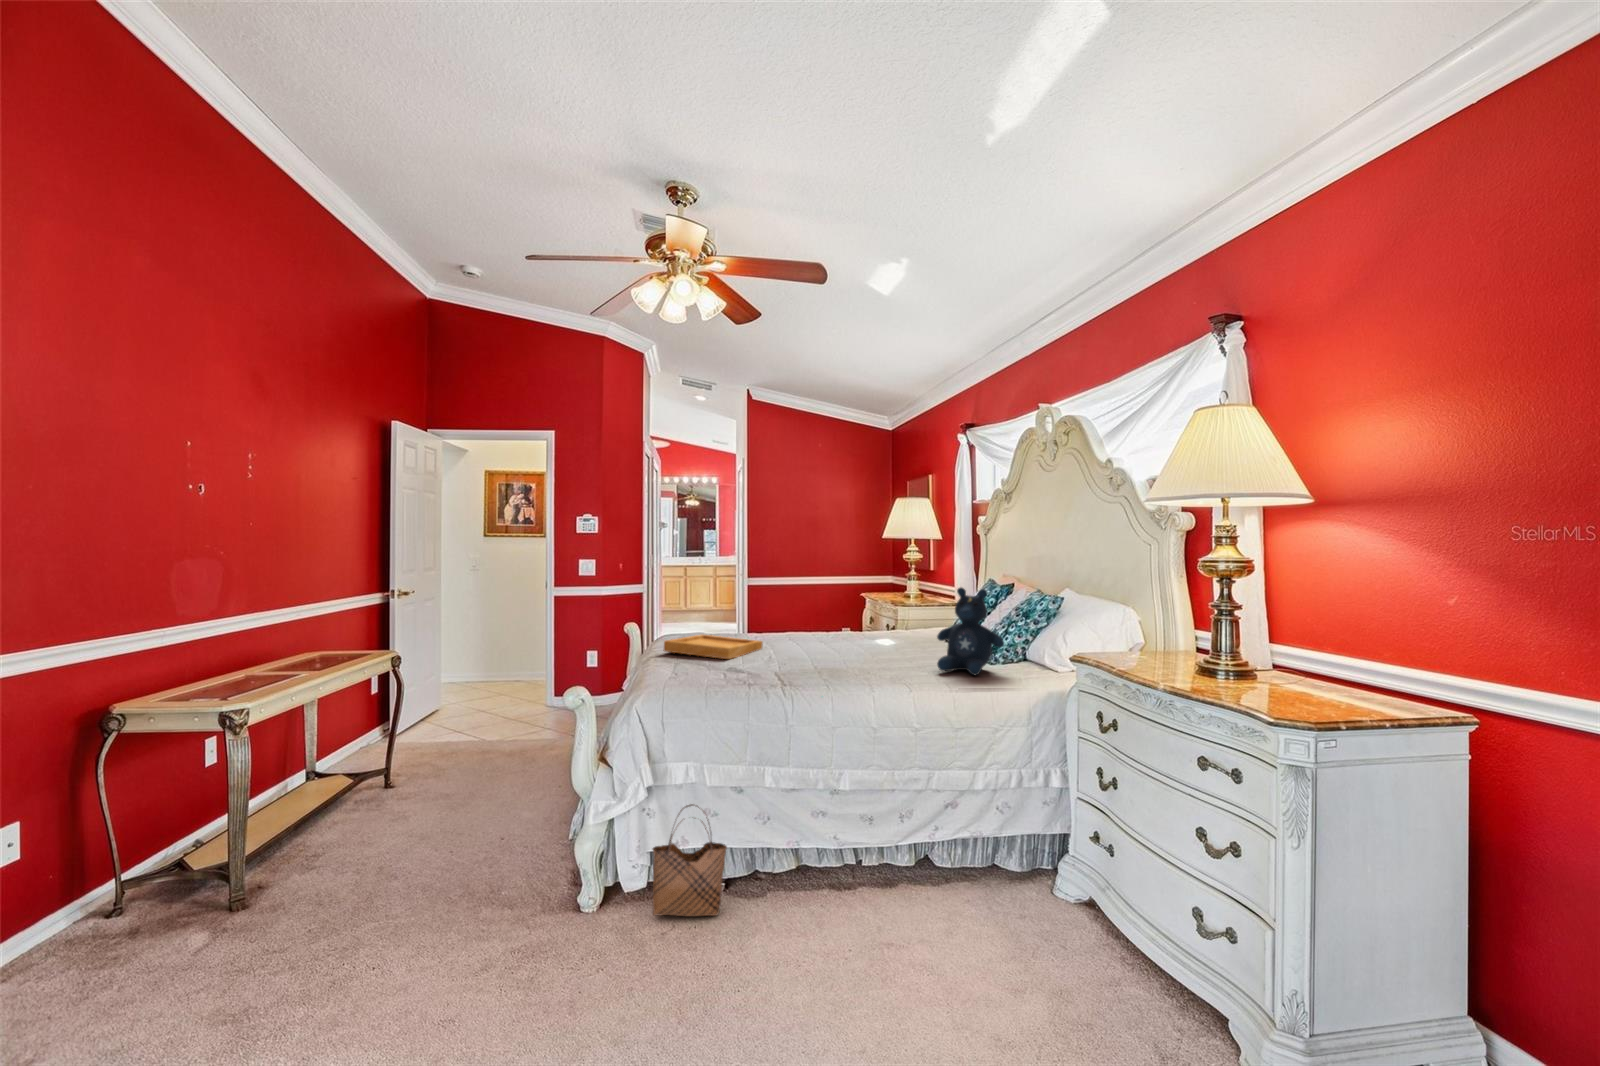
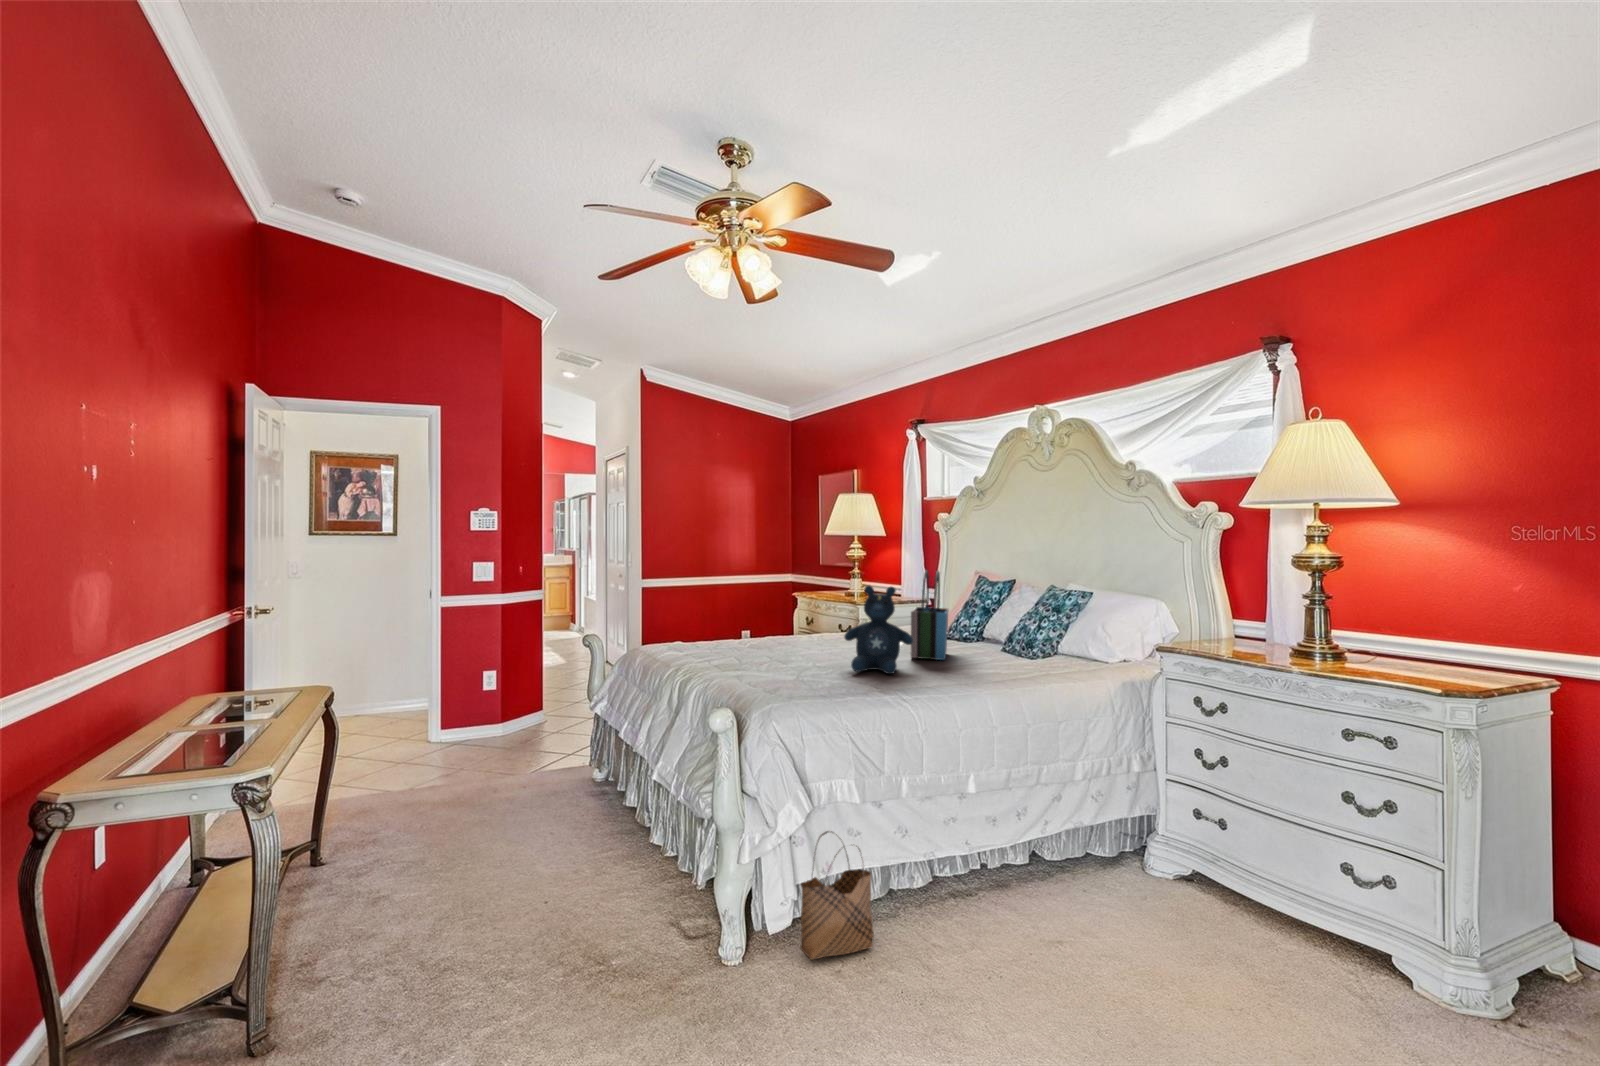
tote bag: none [859,571,920,660] -> present [911,570,948,660]
stuffed bear: present [937,588,1004,675] -> present [844,586,913,674]
tray: present [663,635,763,659] -> none [698,644,790,669]

